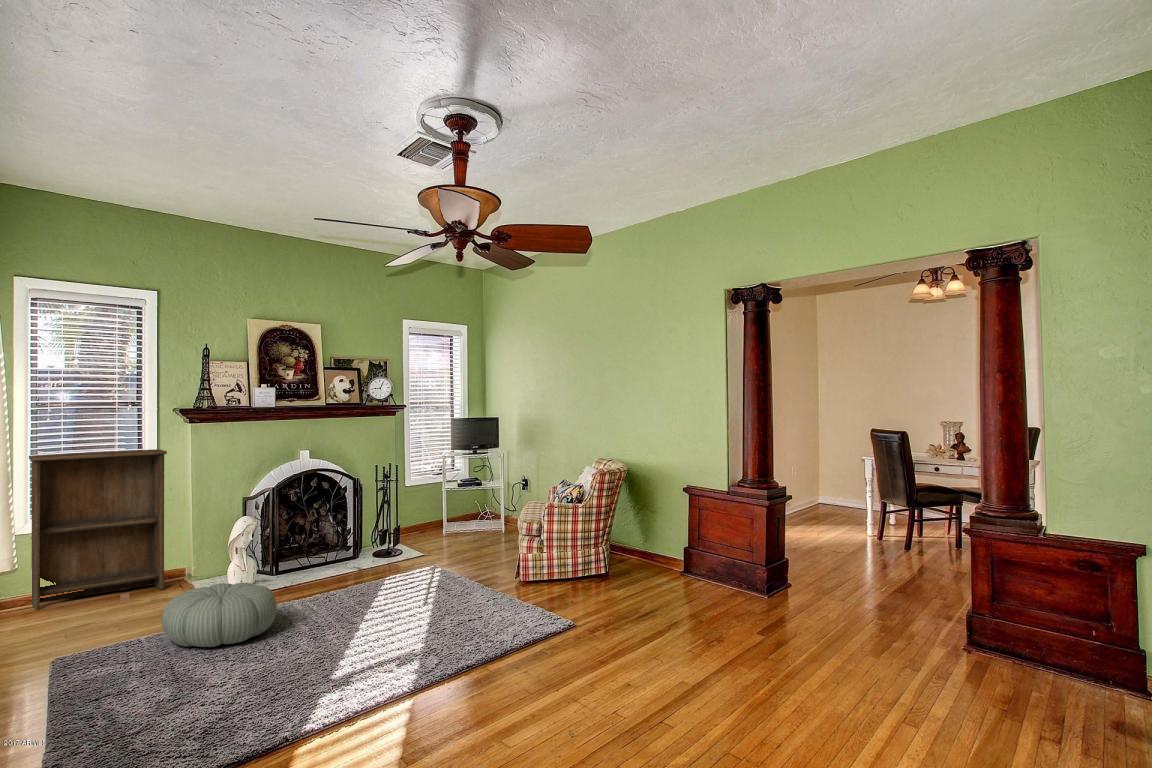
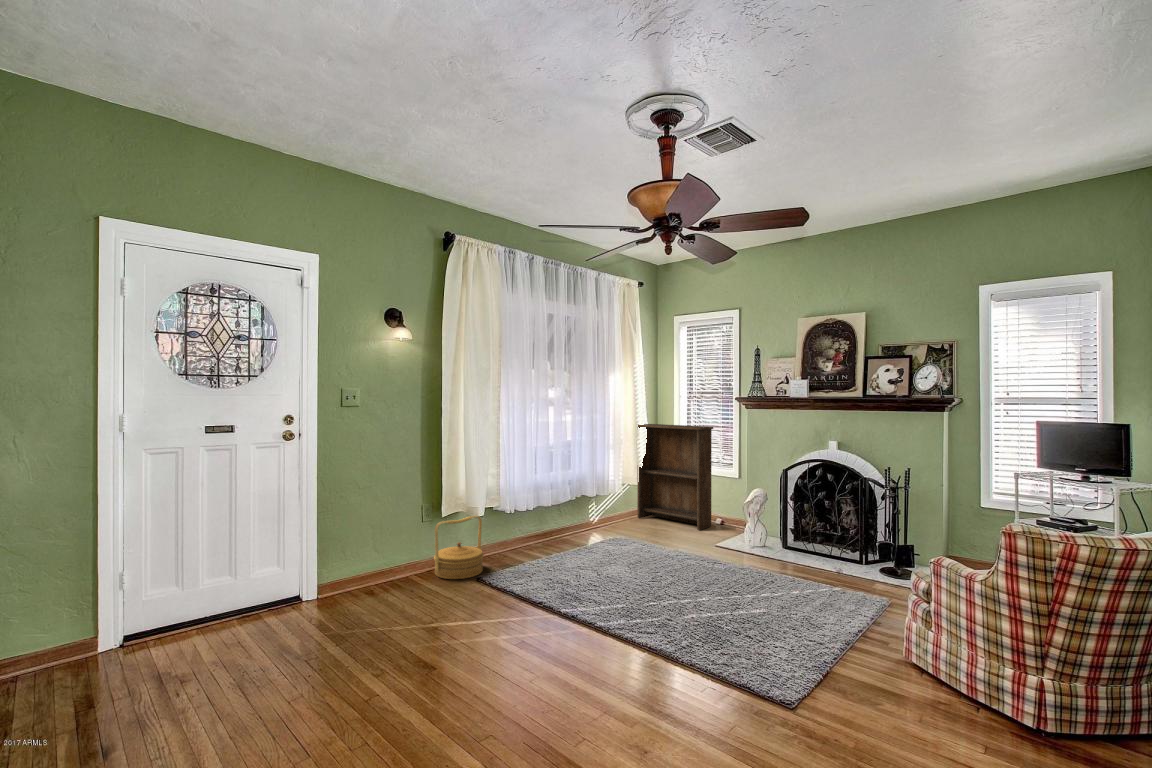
pouf: present [162,583,276,647] -> none [575,524,651,570]
woven basket: none [61,627,164,749] -> present [434,516,484,579]

